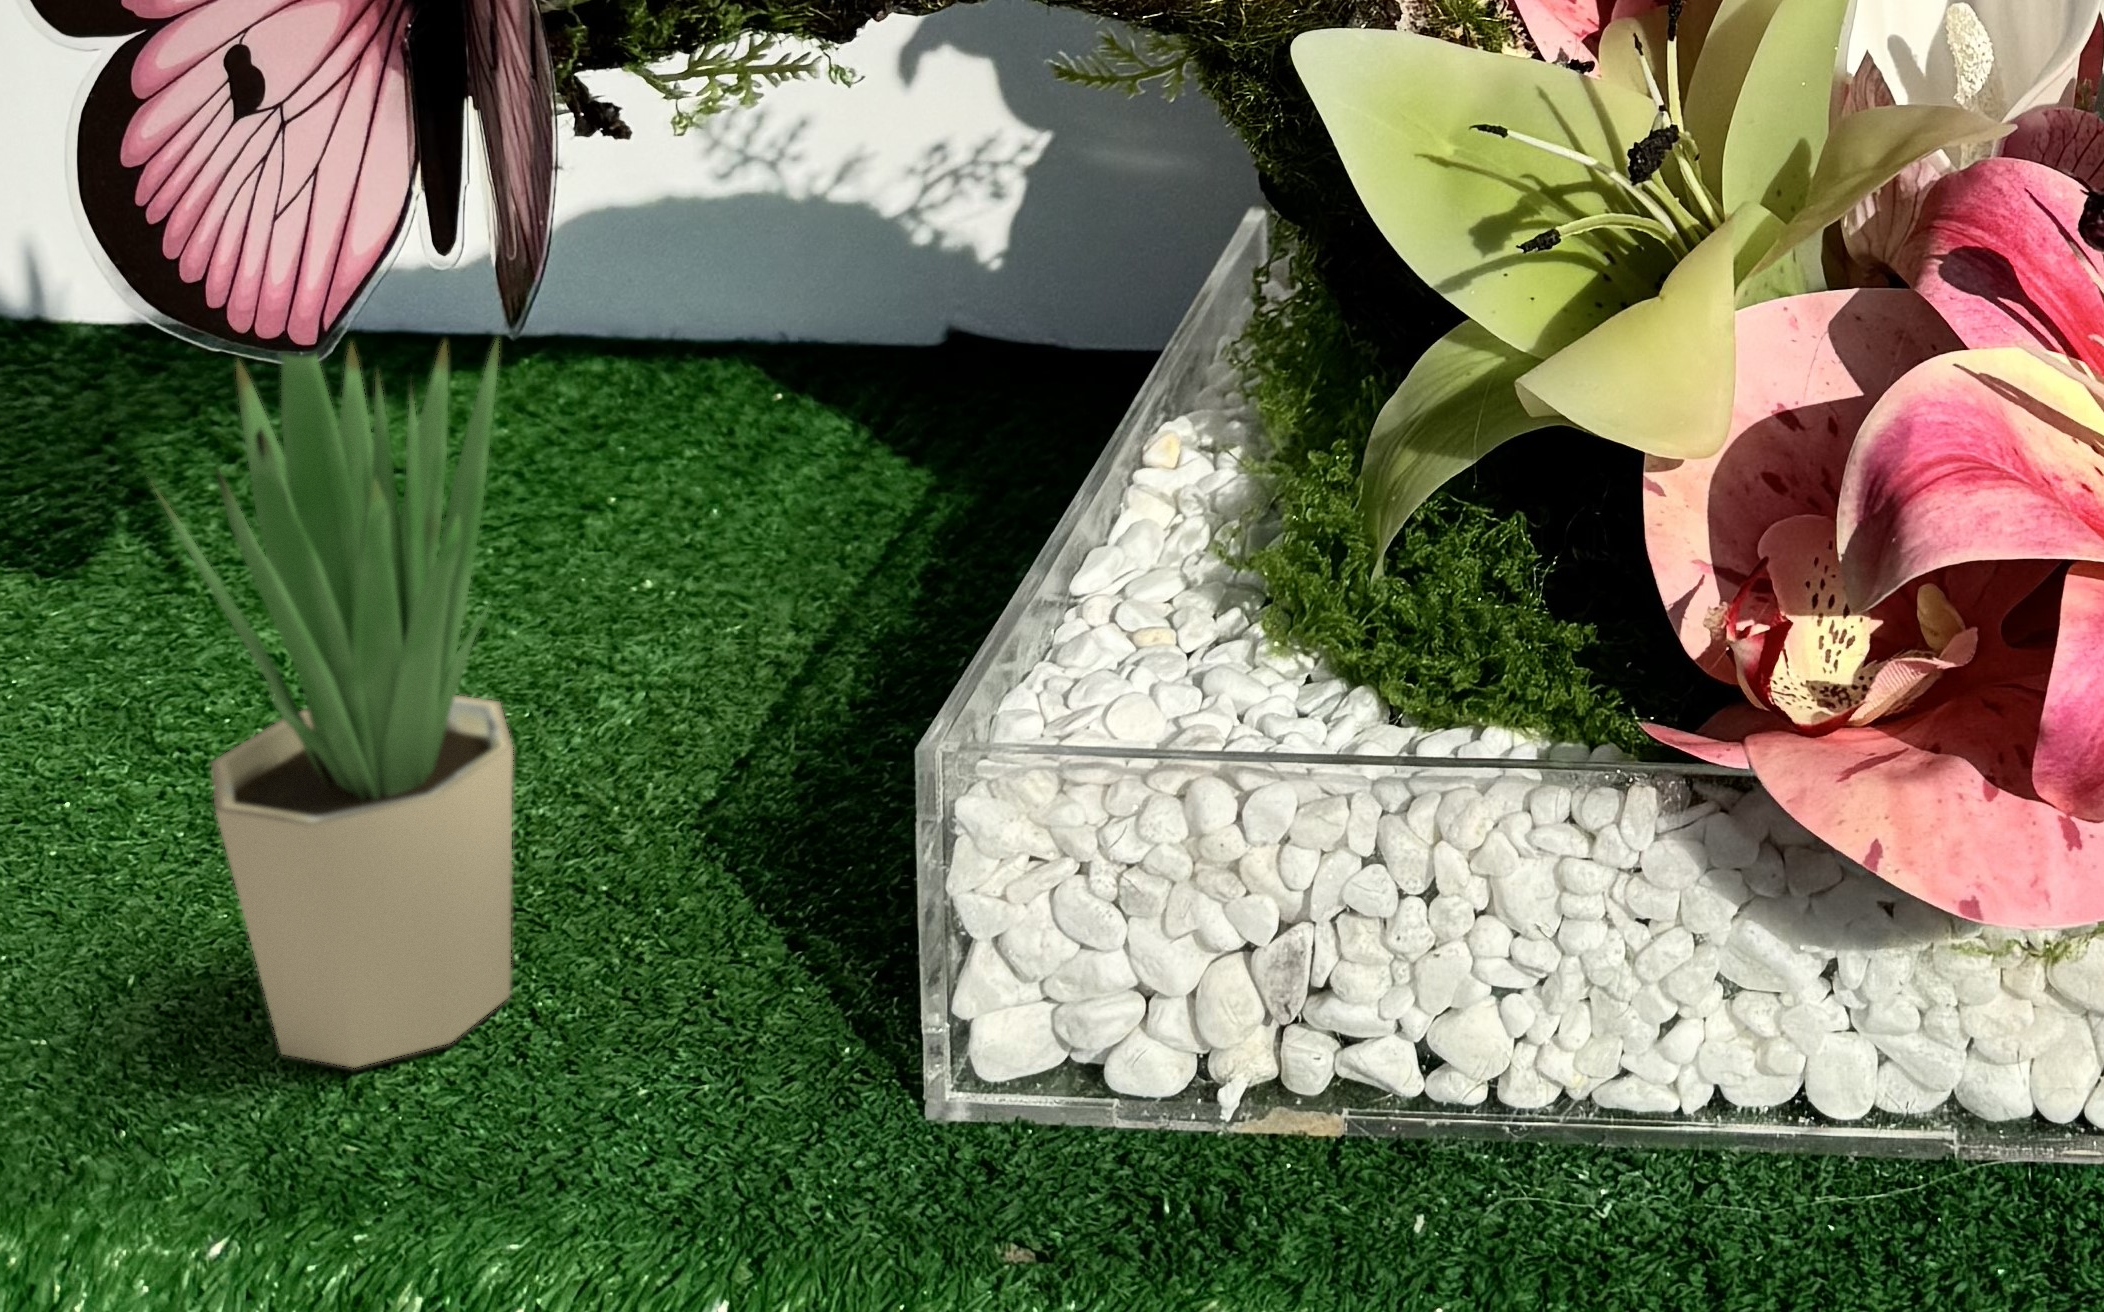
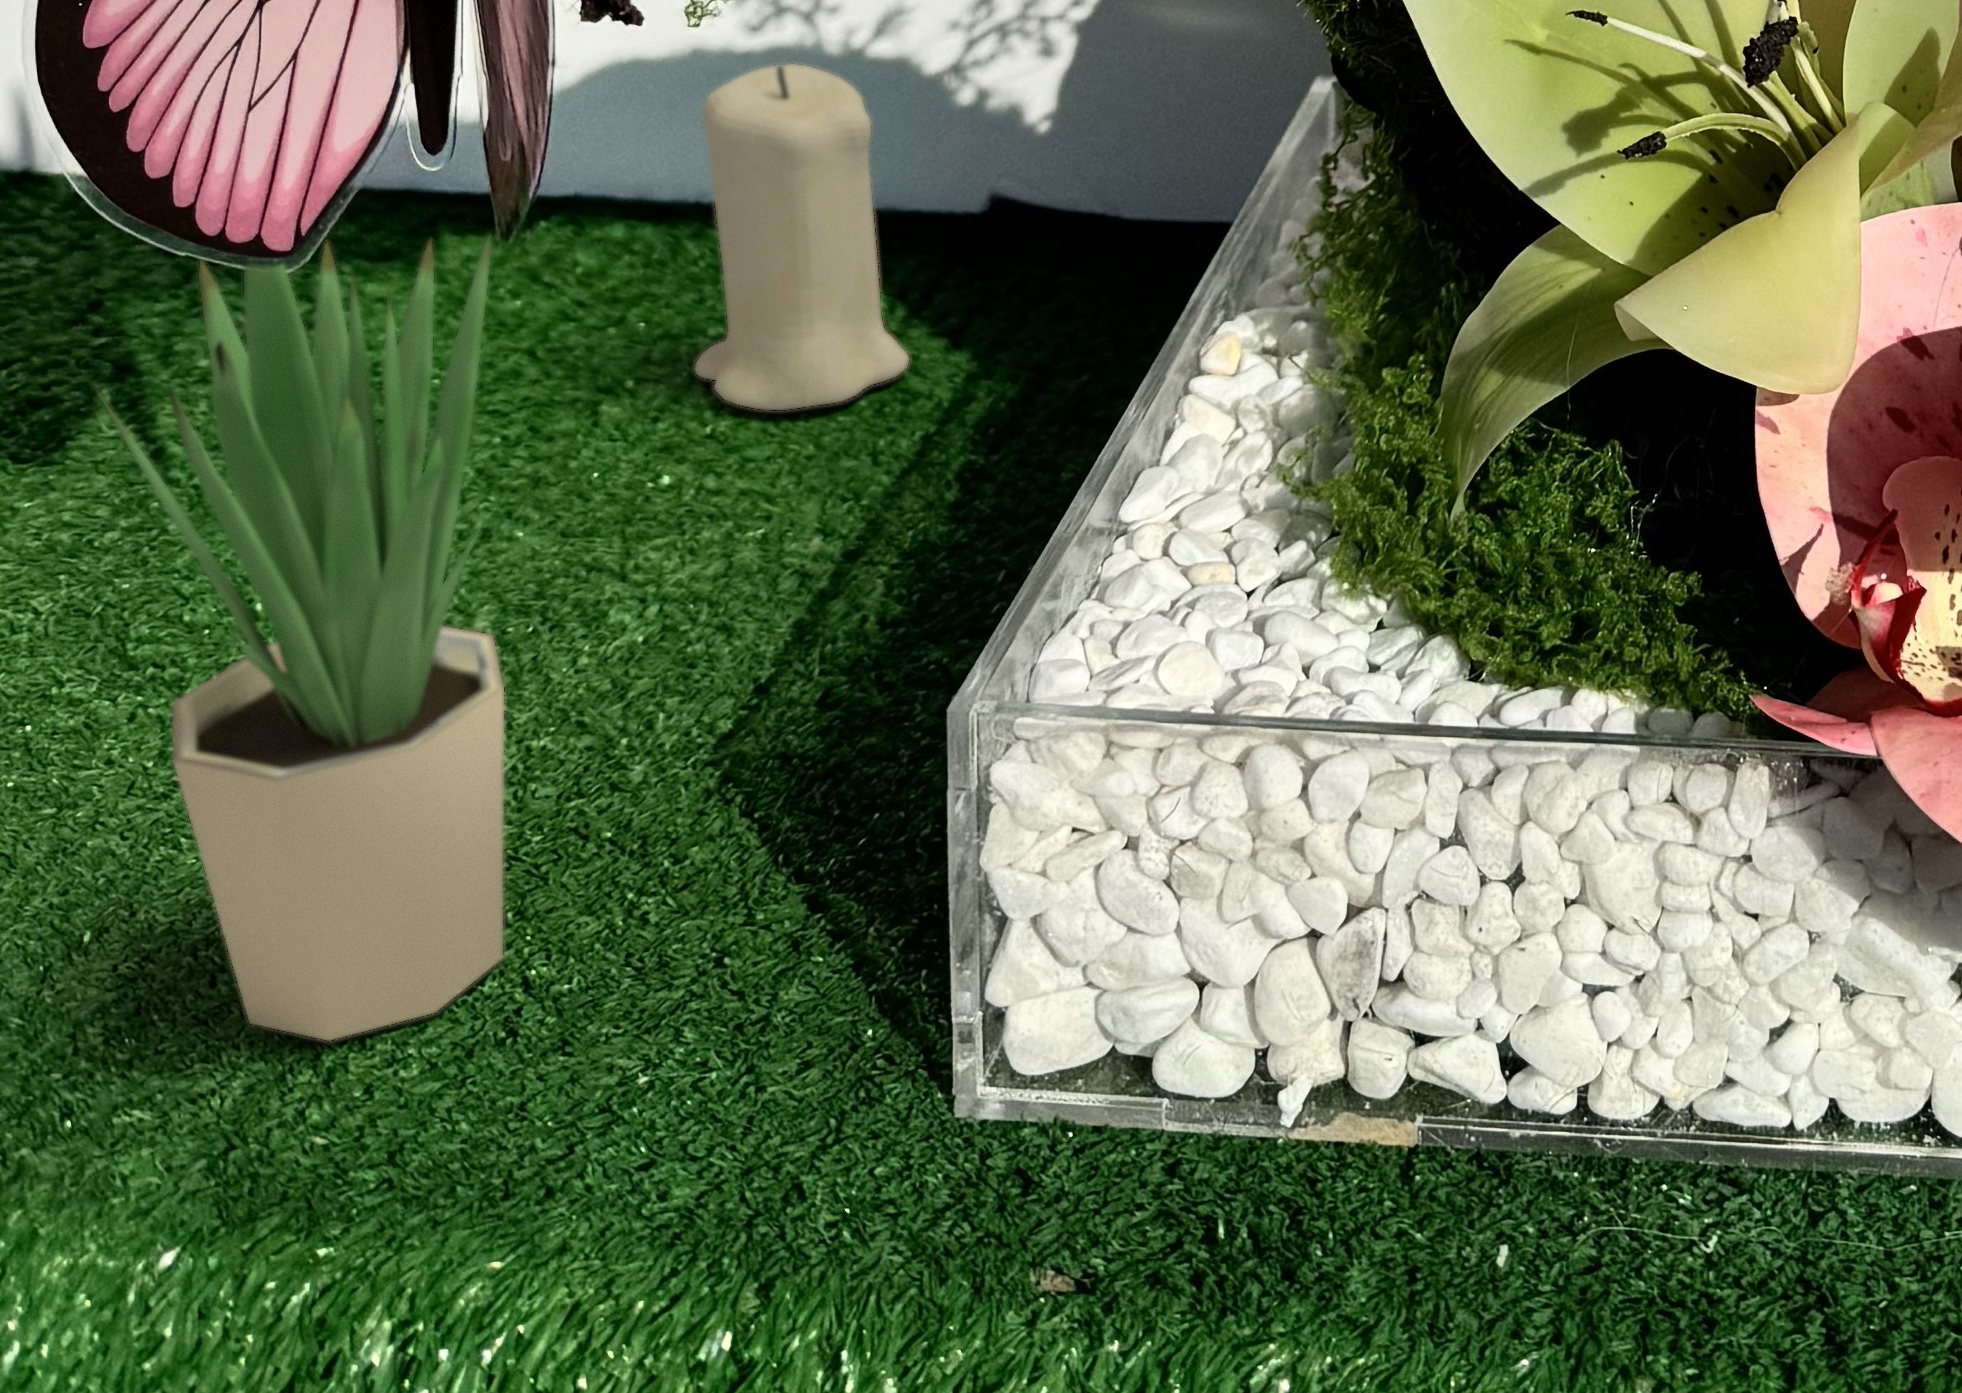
candle: none [666,196,868,518] -> present [695,65,909,410]

